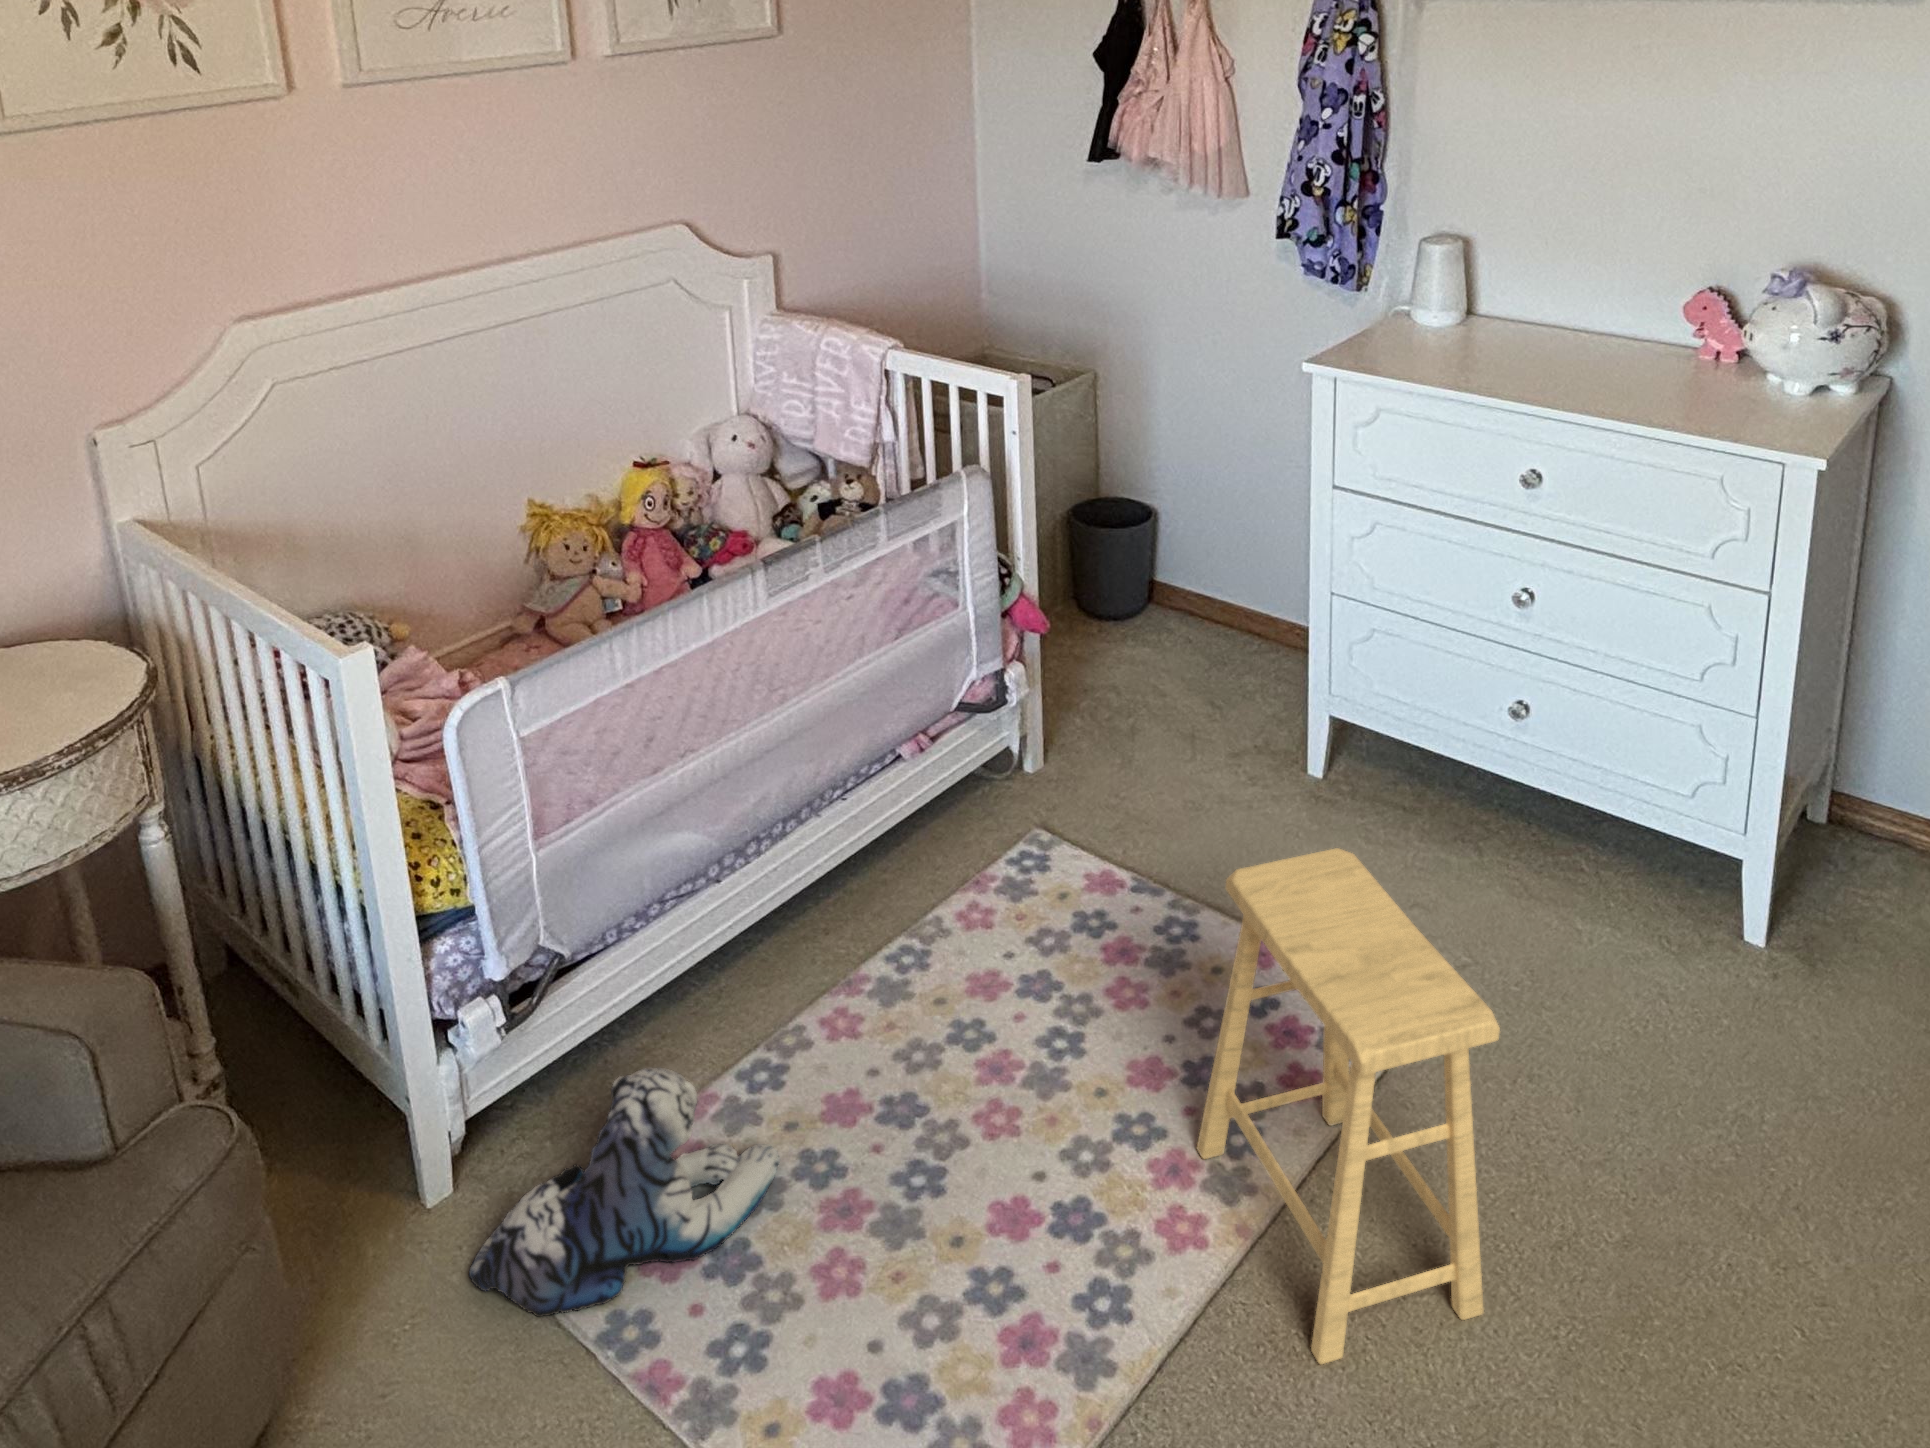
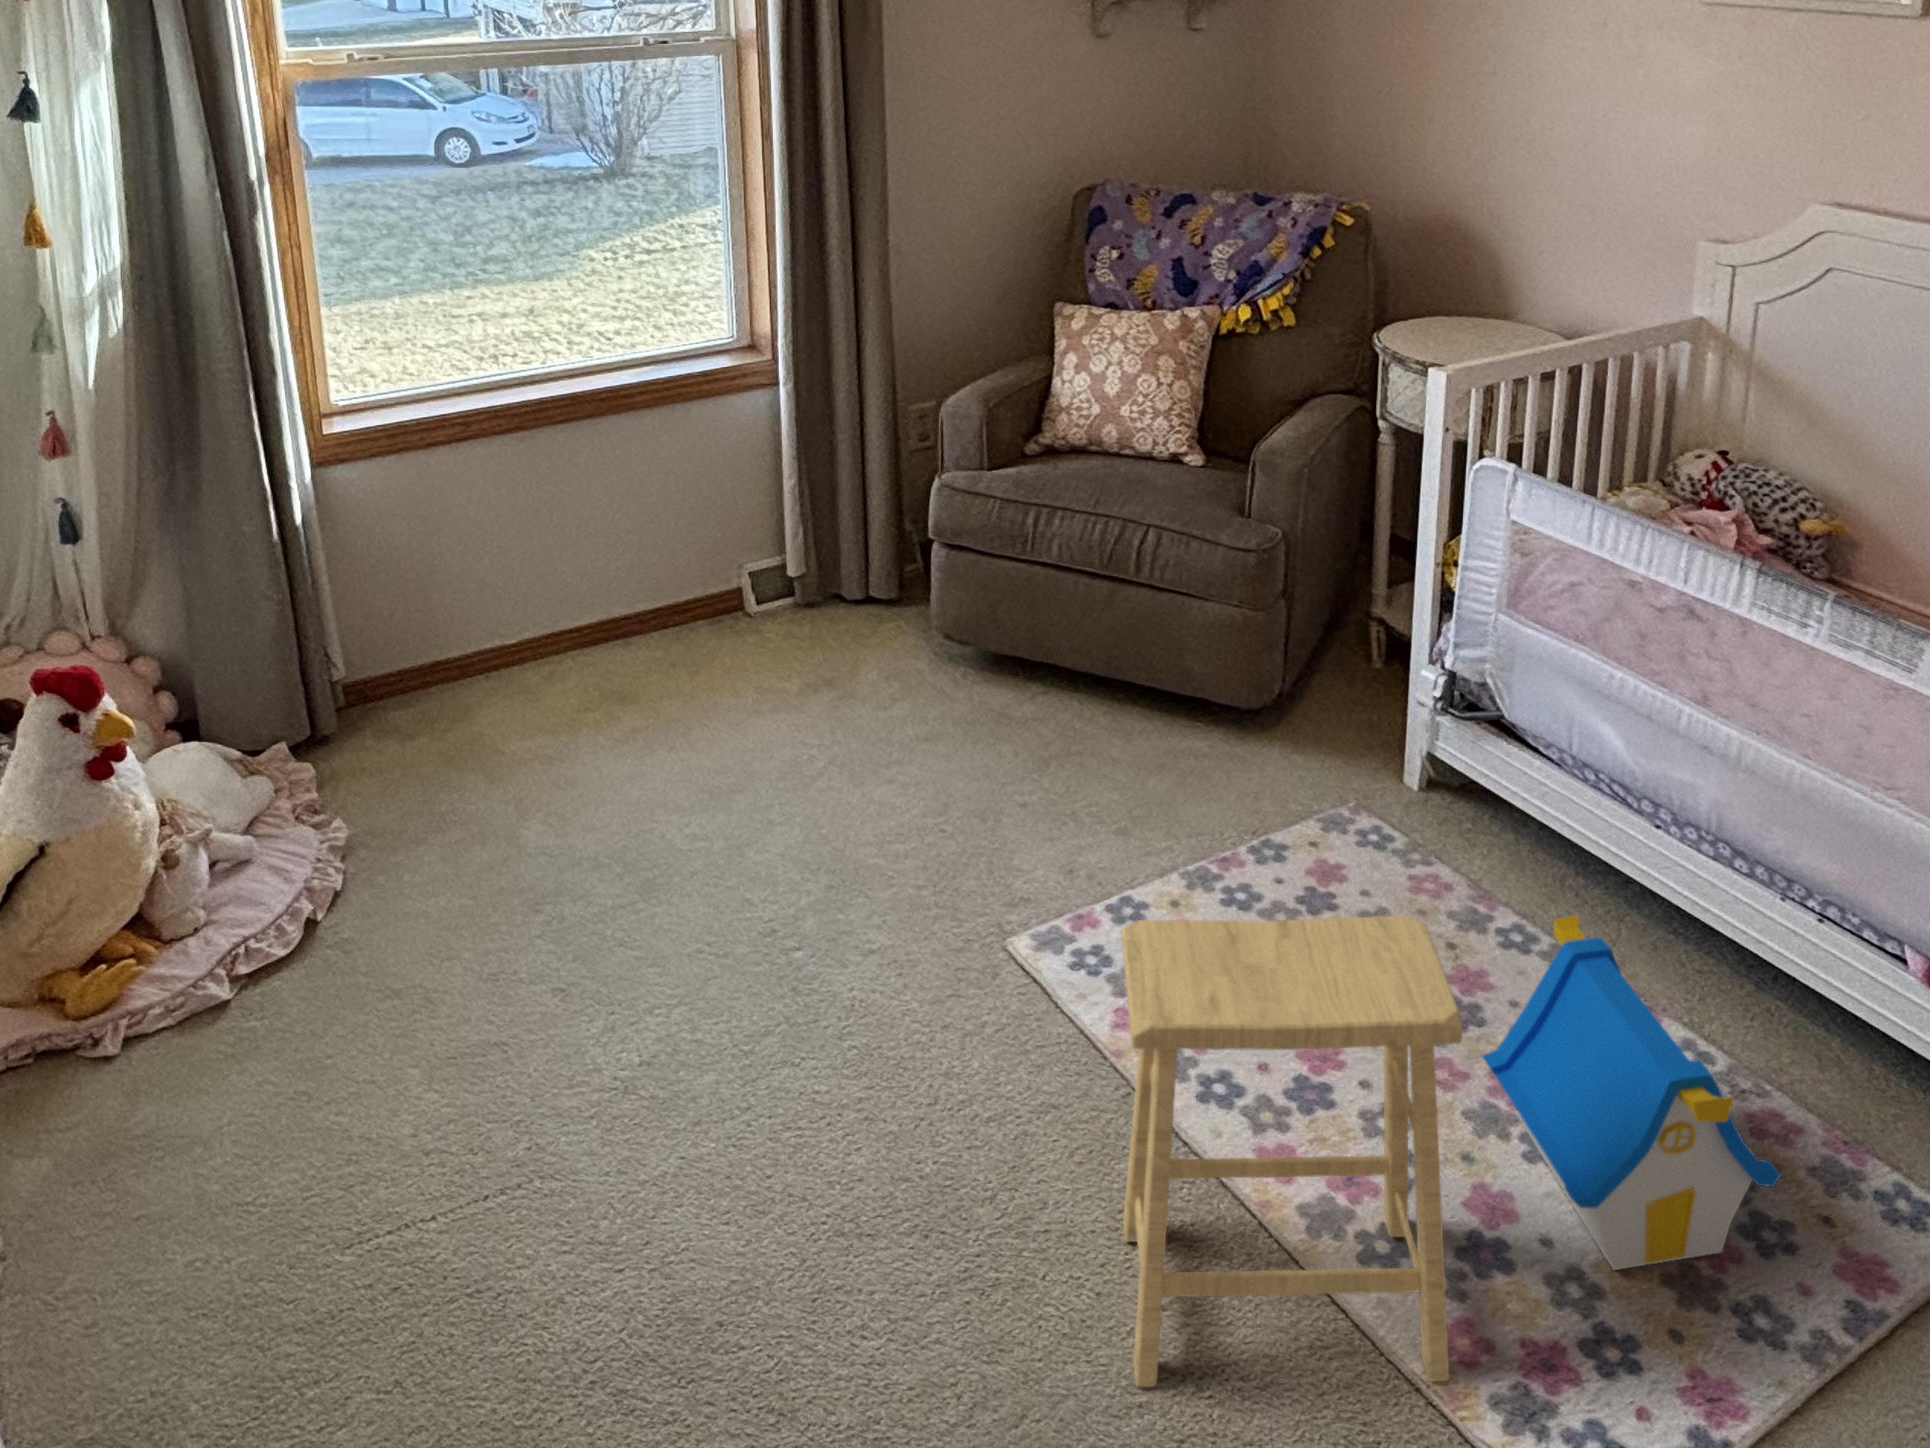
toy house: none [986,825,1205,1075] -> present [1483,915,1781,1270]
plush toy: present [469,1068,780,1317] -> none [1291,746,1424,925]

